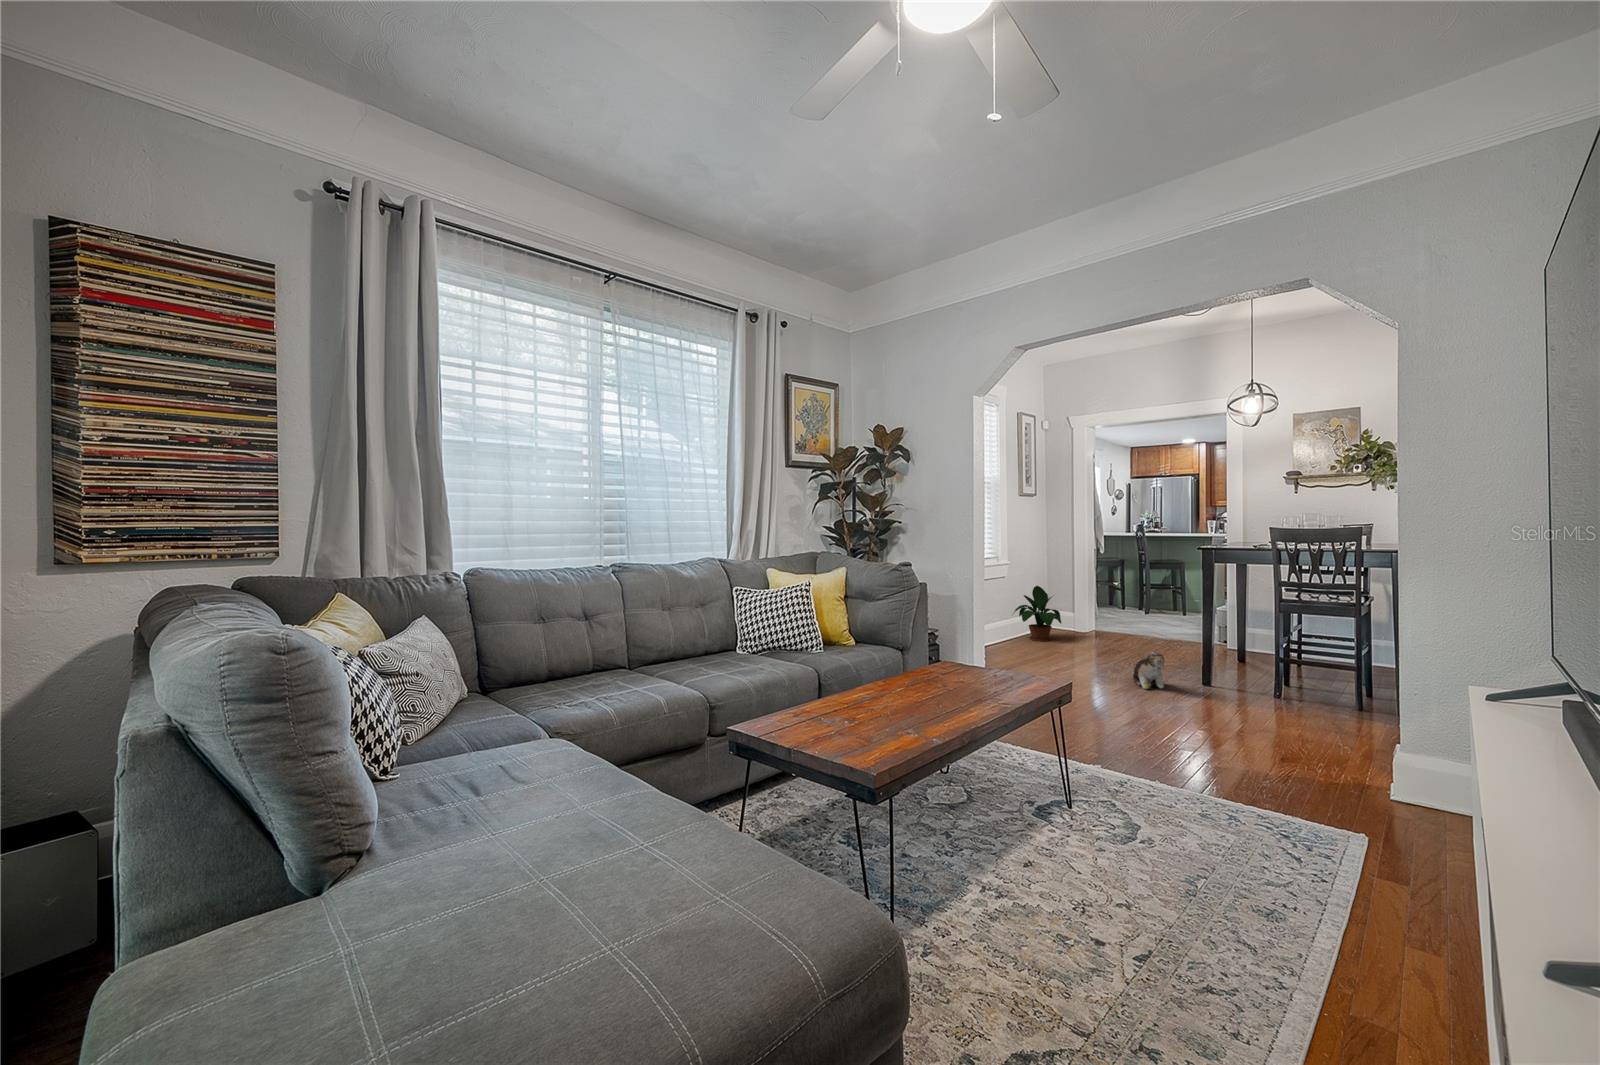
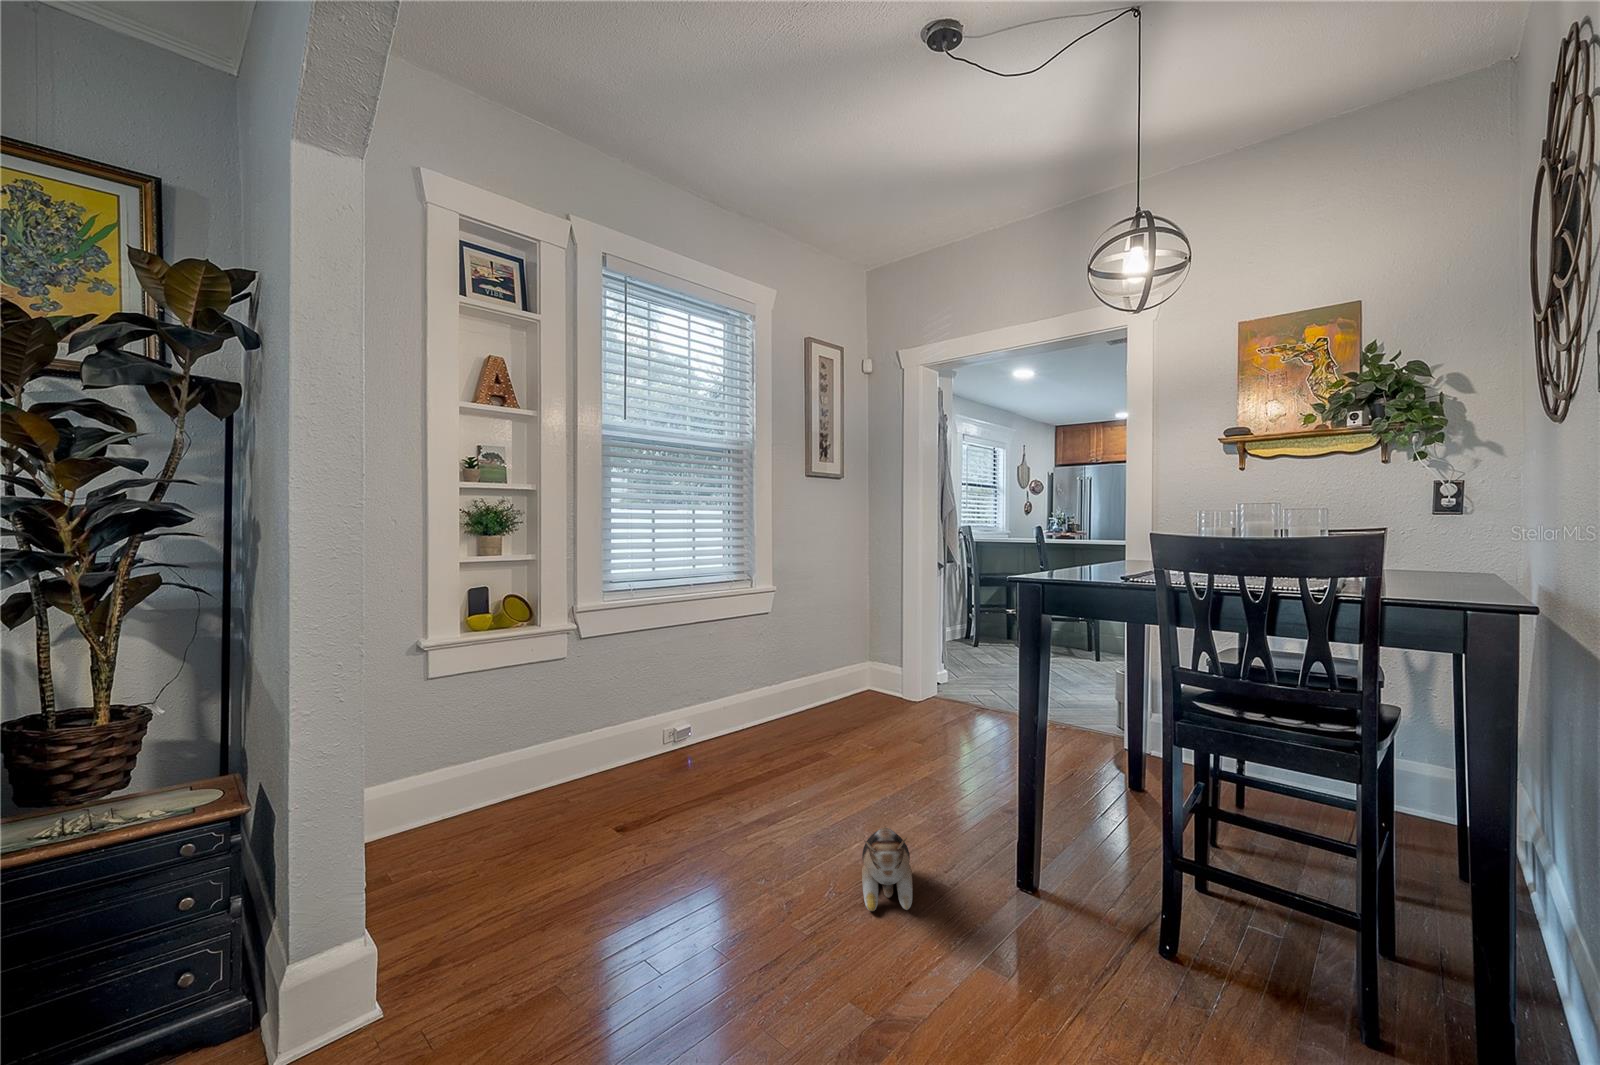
potted plant: present [1014,586,1061,641] -> none [779,629,863,723]

